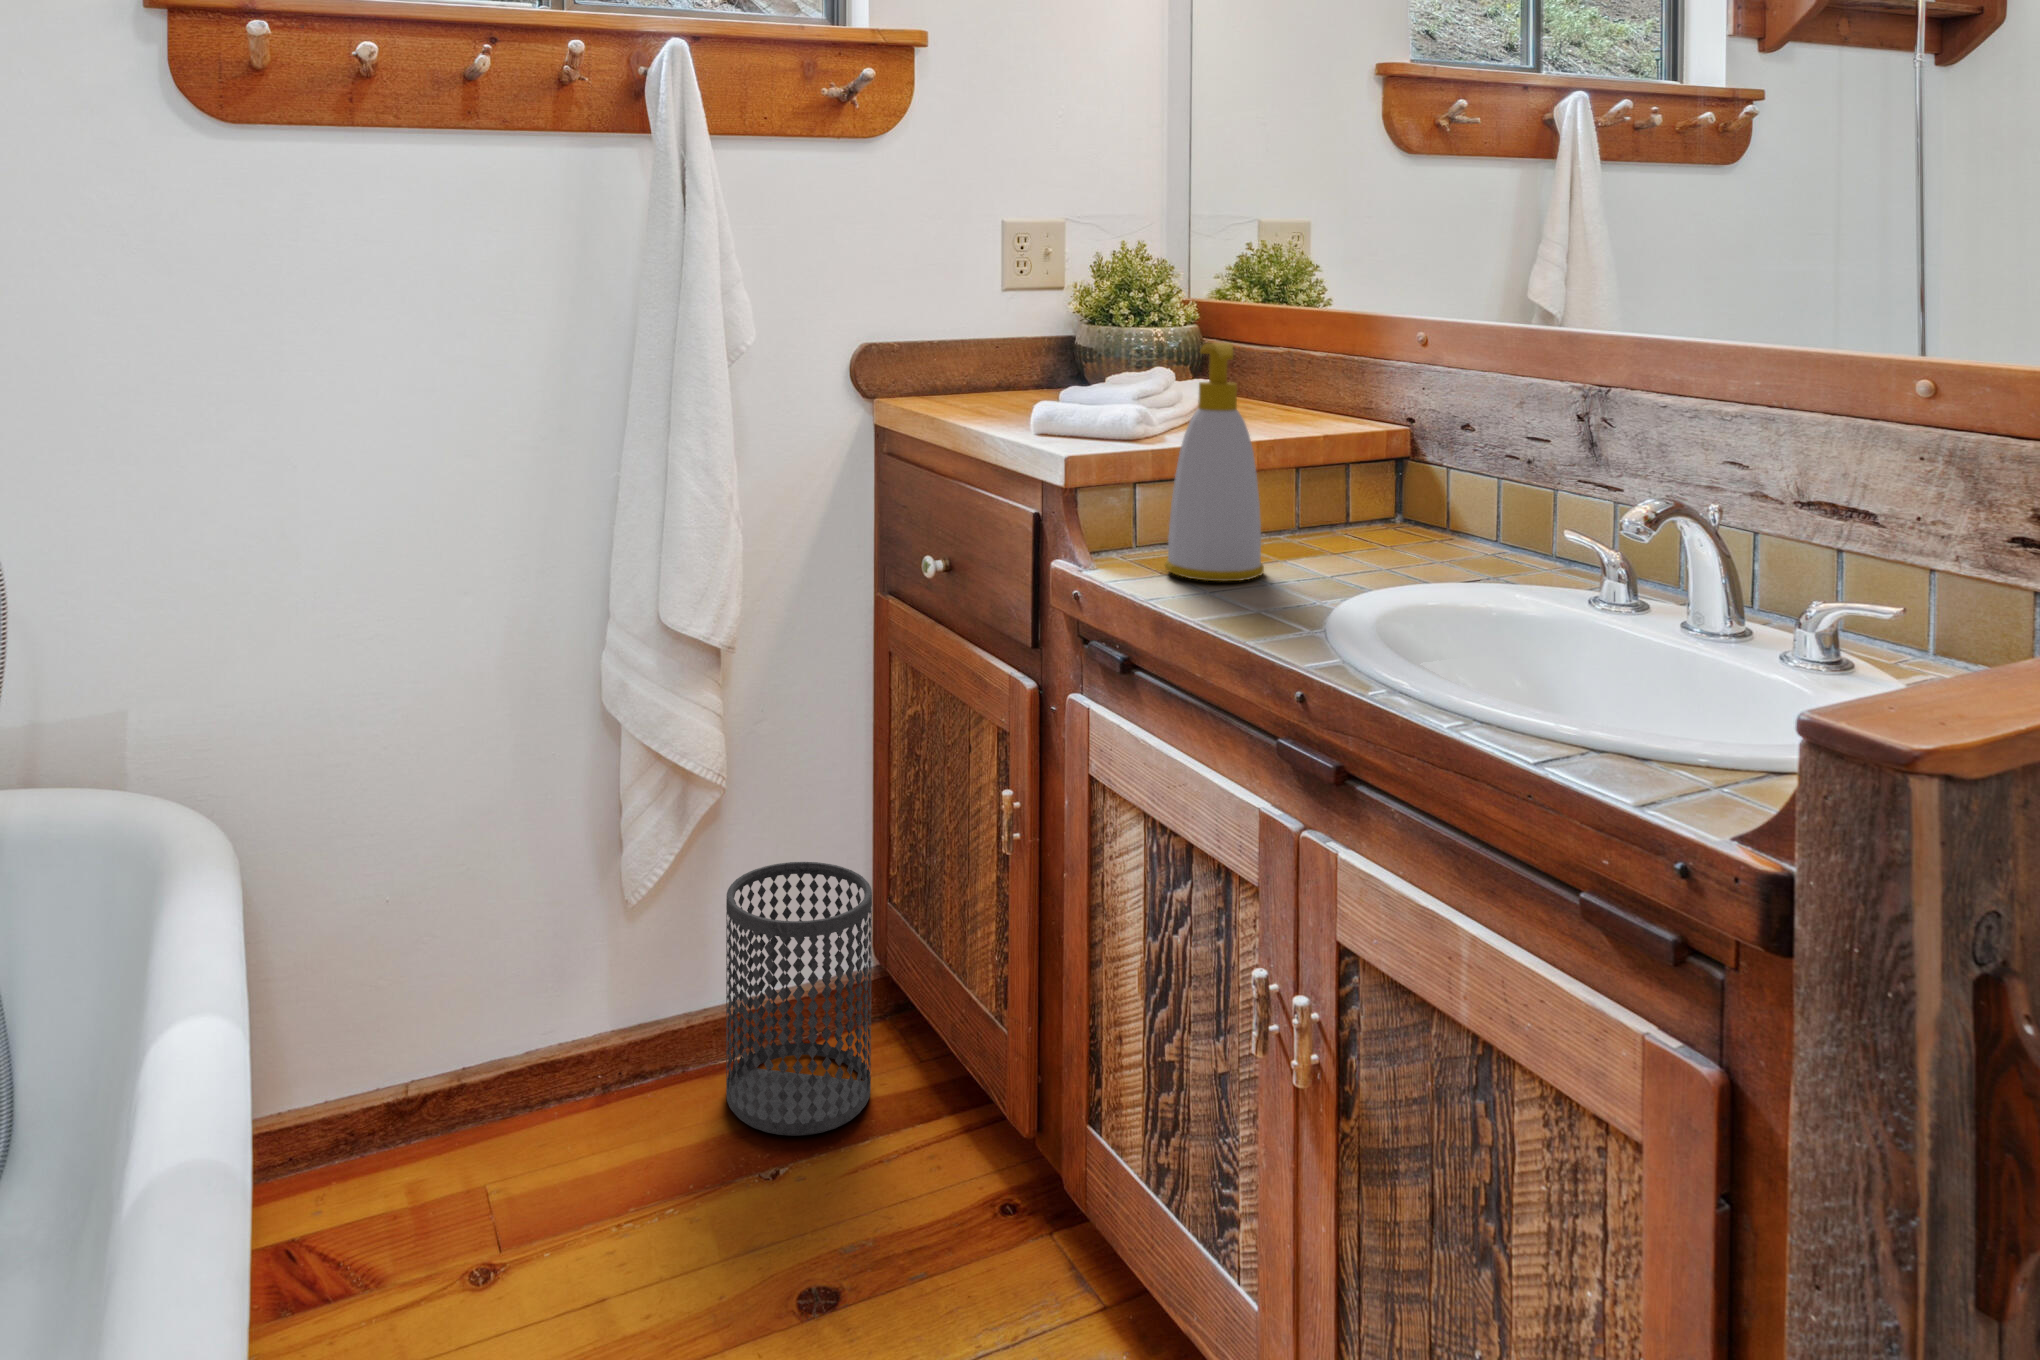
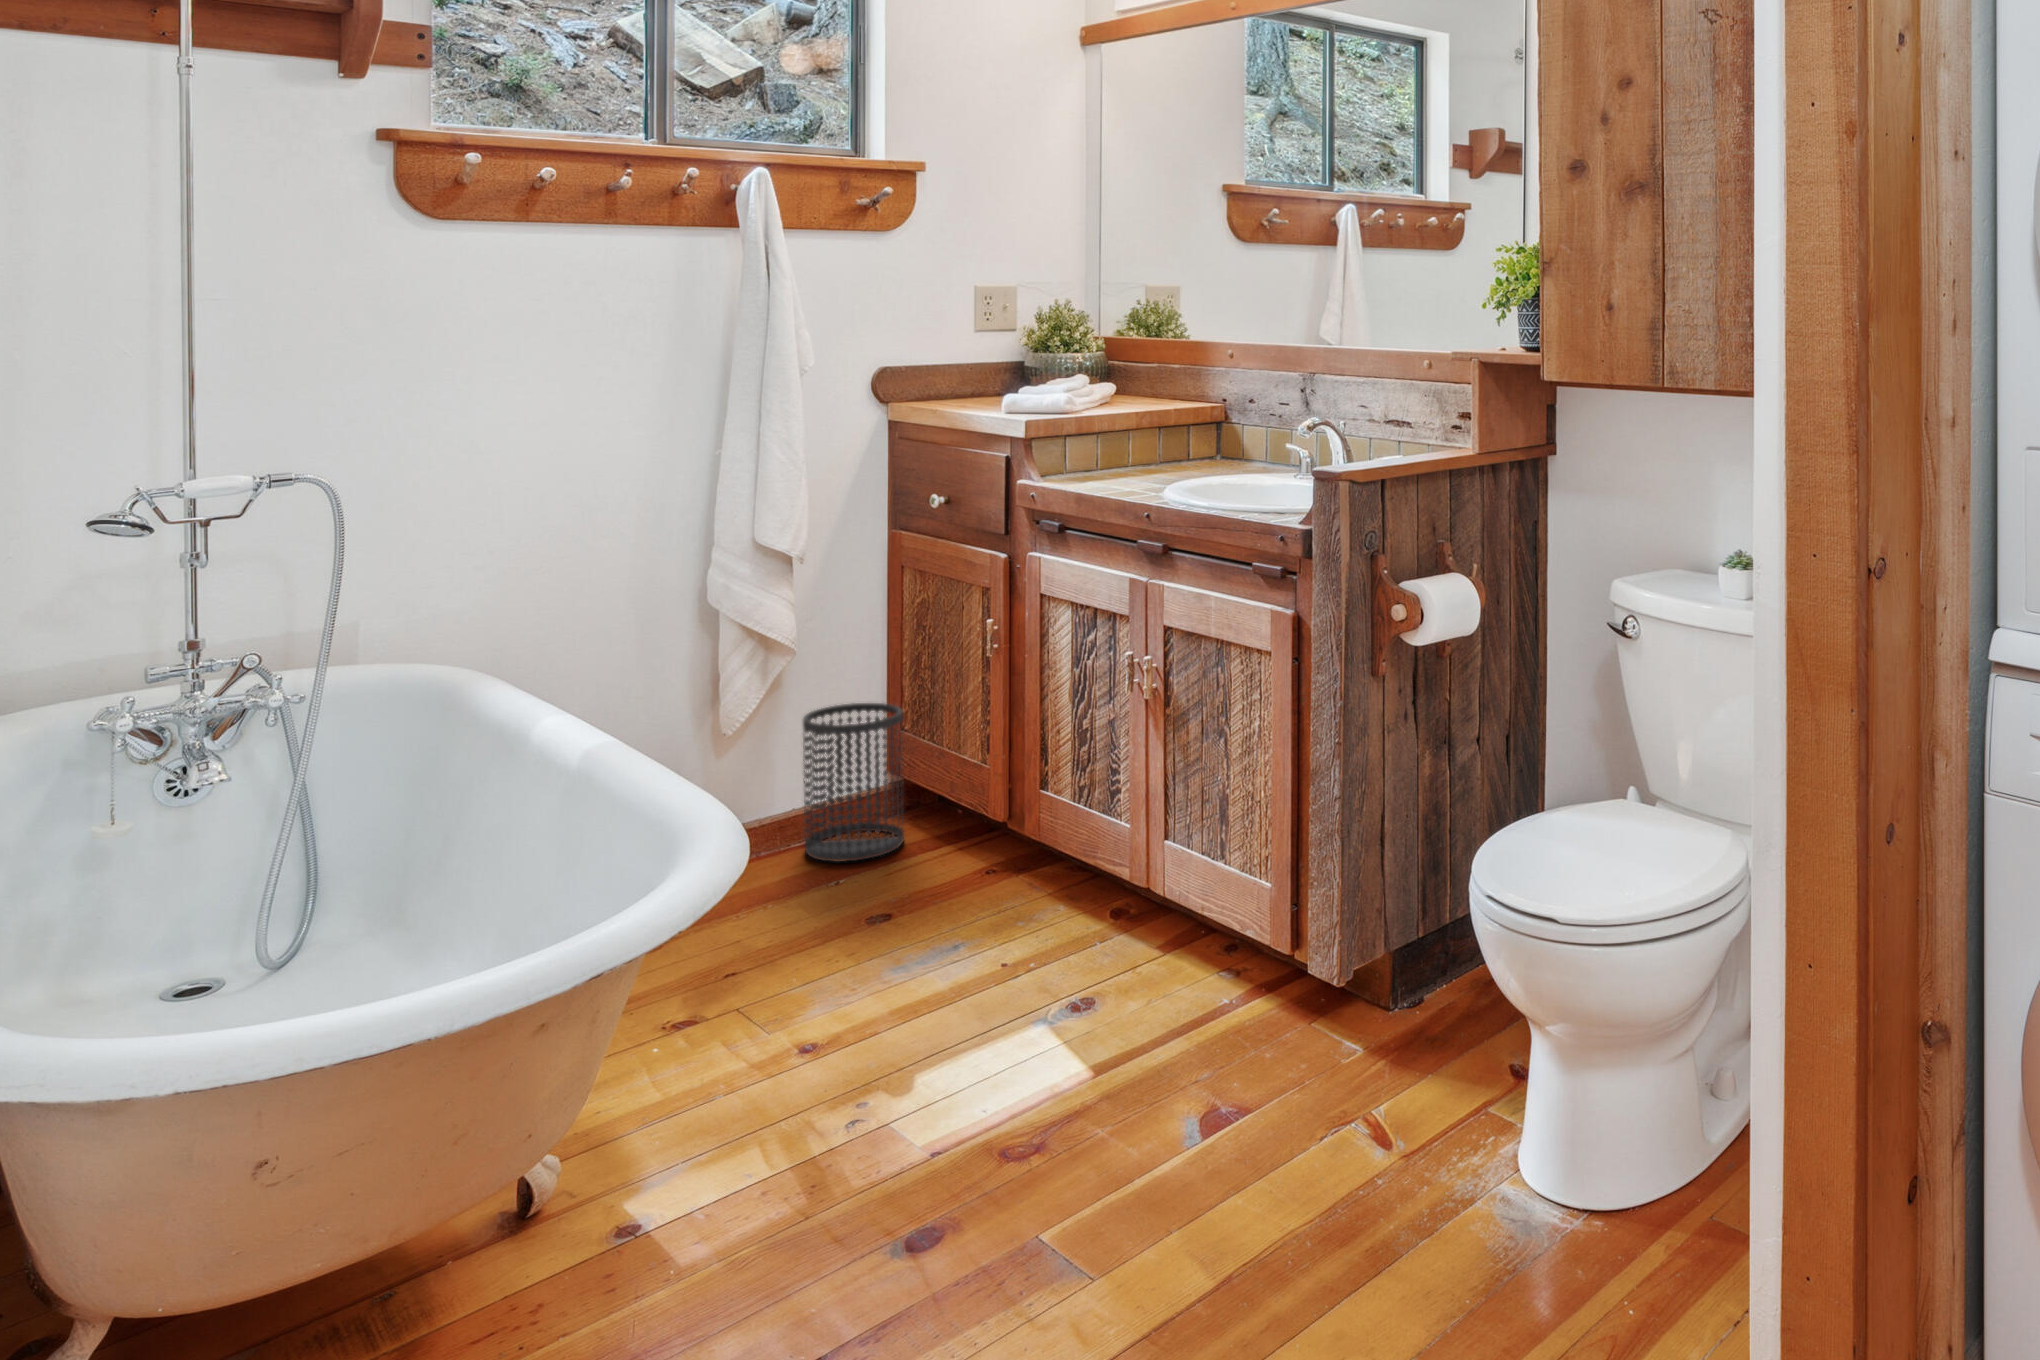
soap bottle: present [1165,343,1264,582] -> none [1081,354,1136,481]

